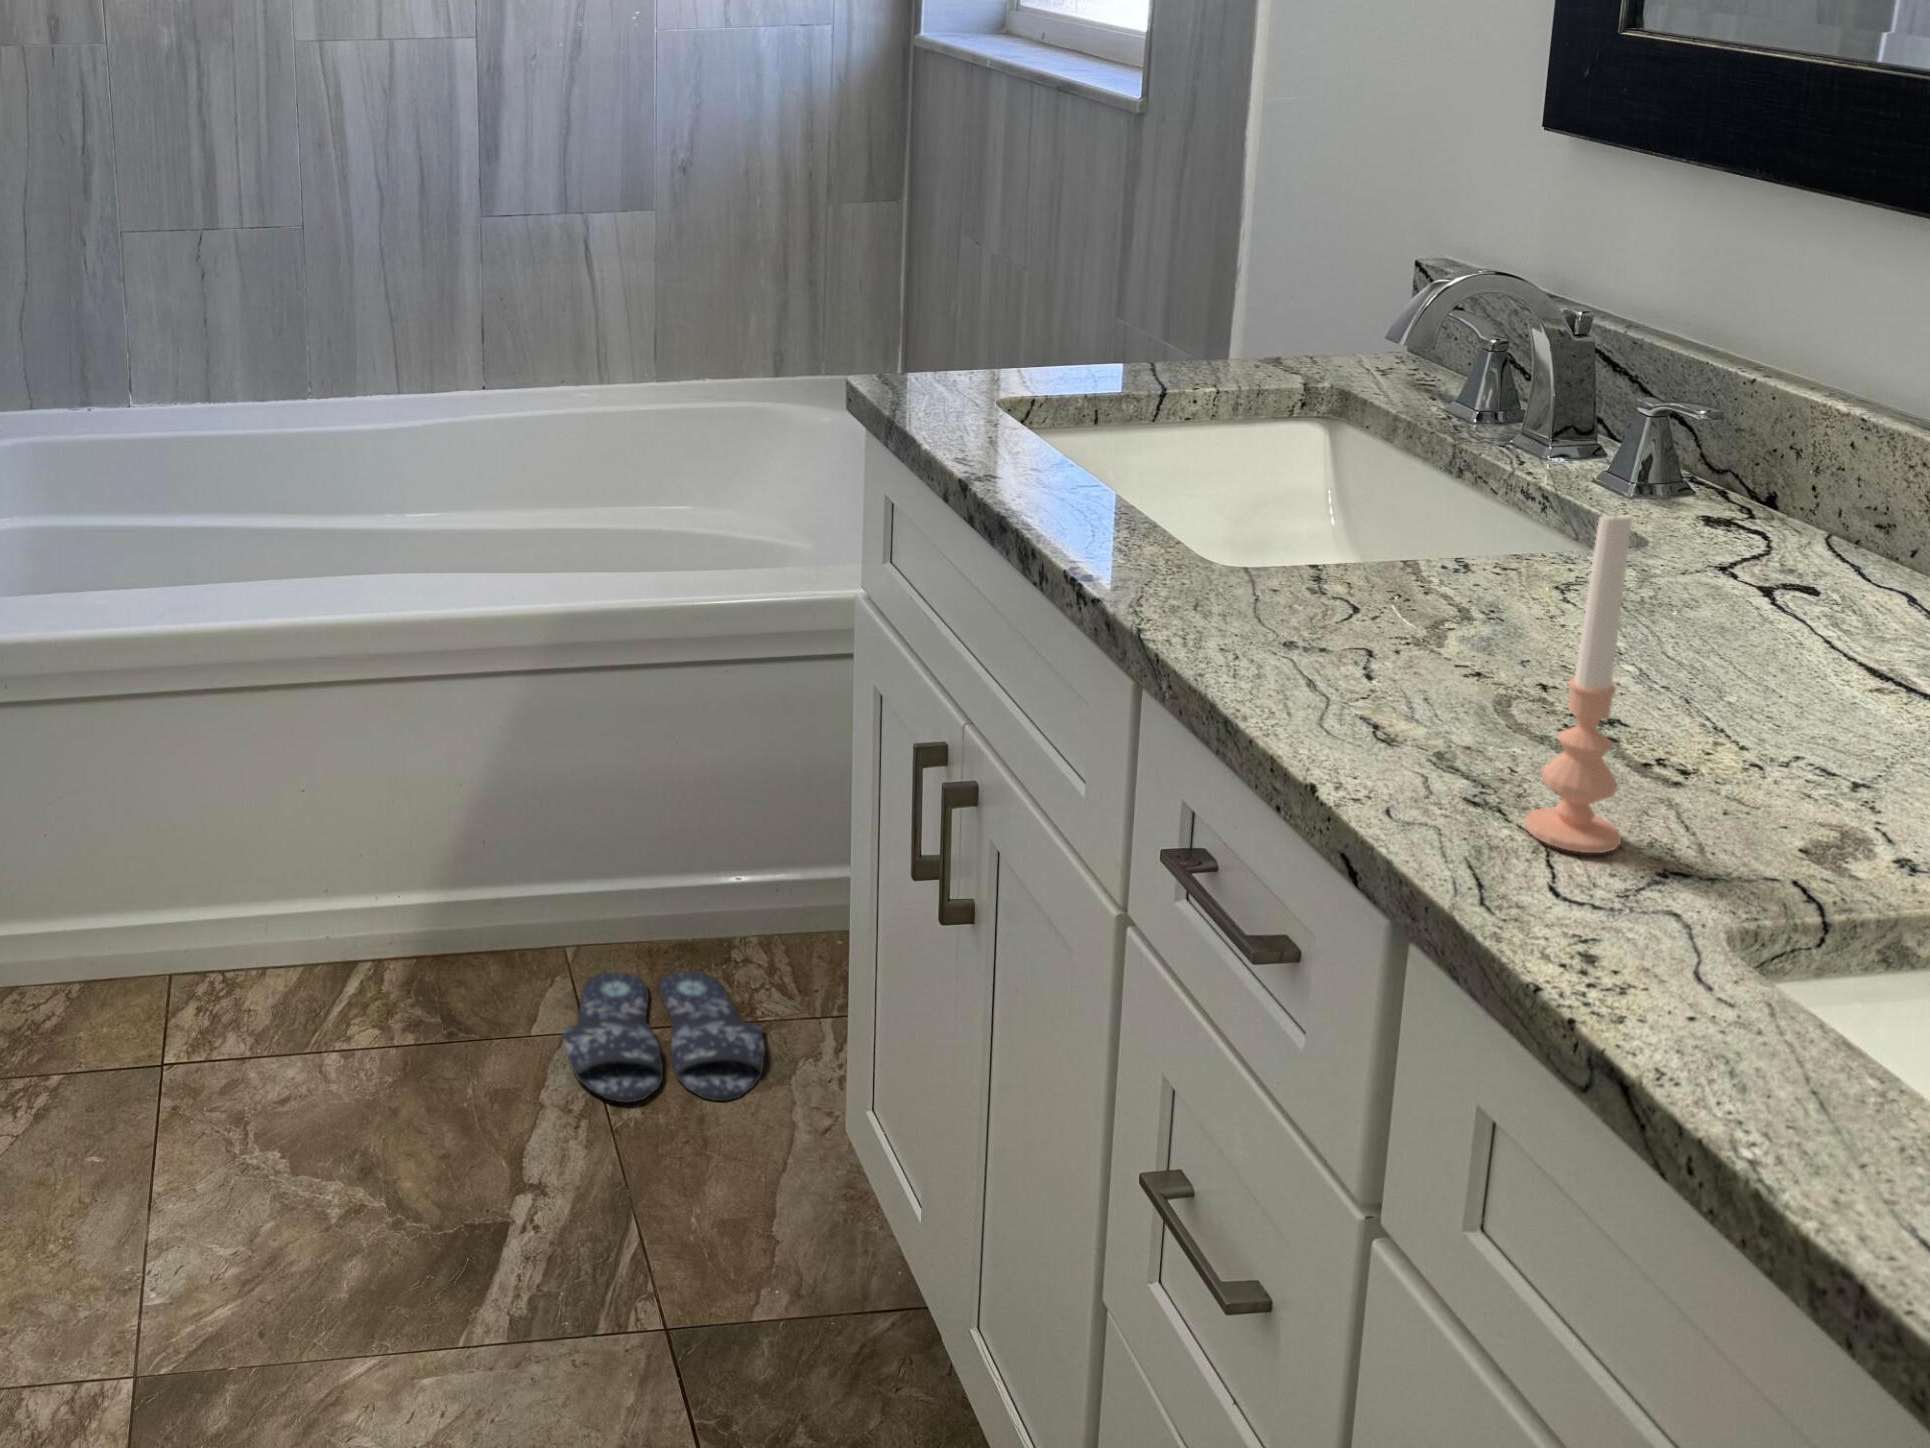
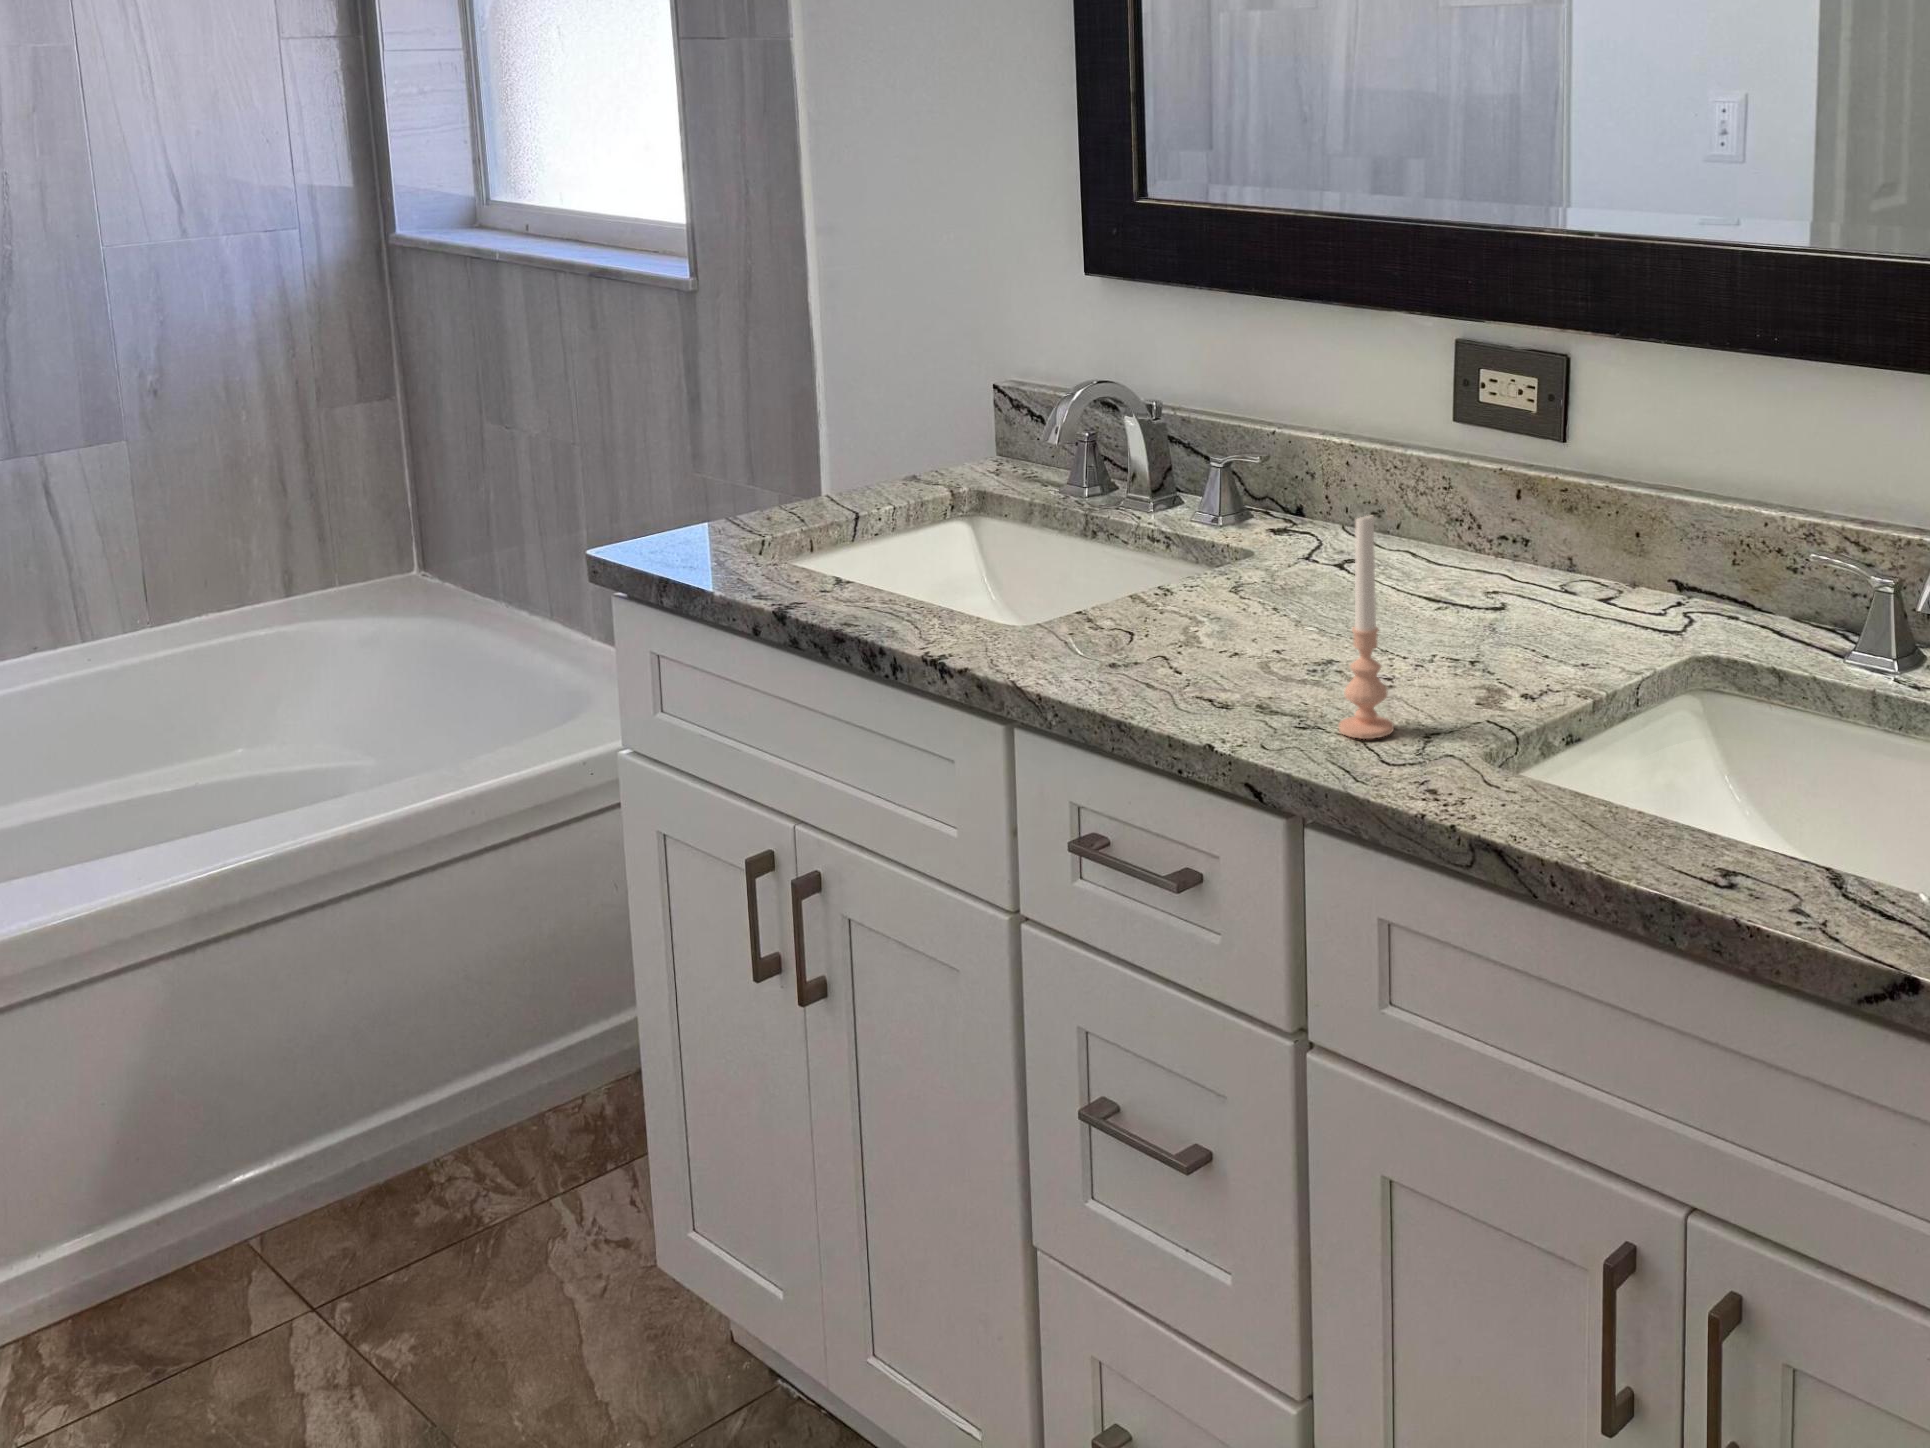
slippers: present [562,971,765,1102] -> none [290,1207,521,1358]

